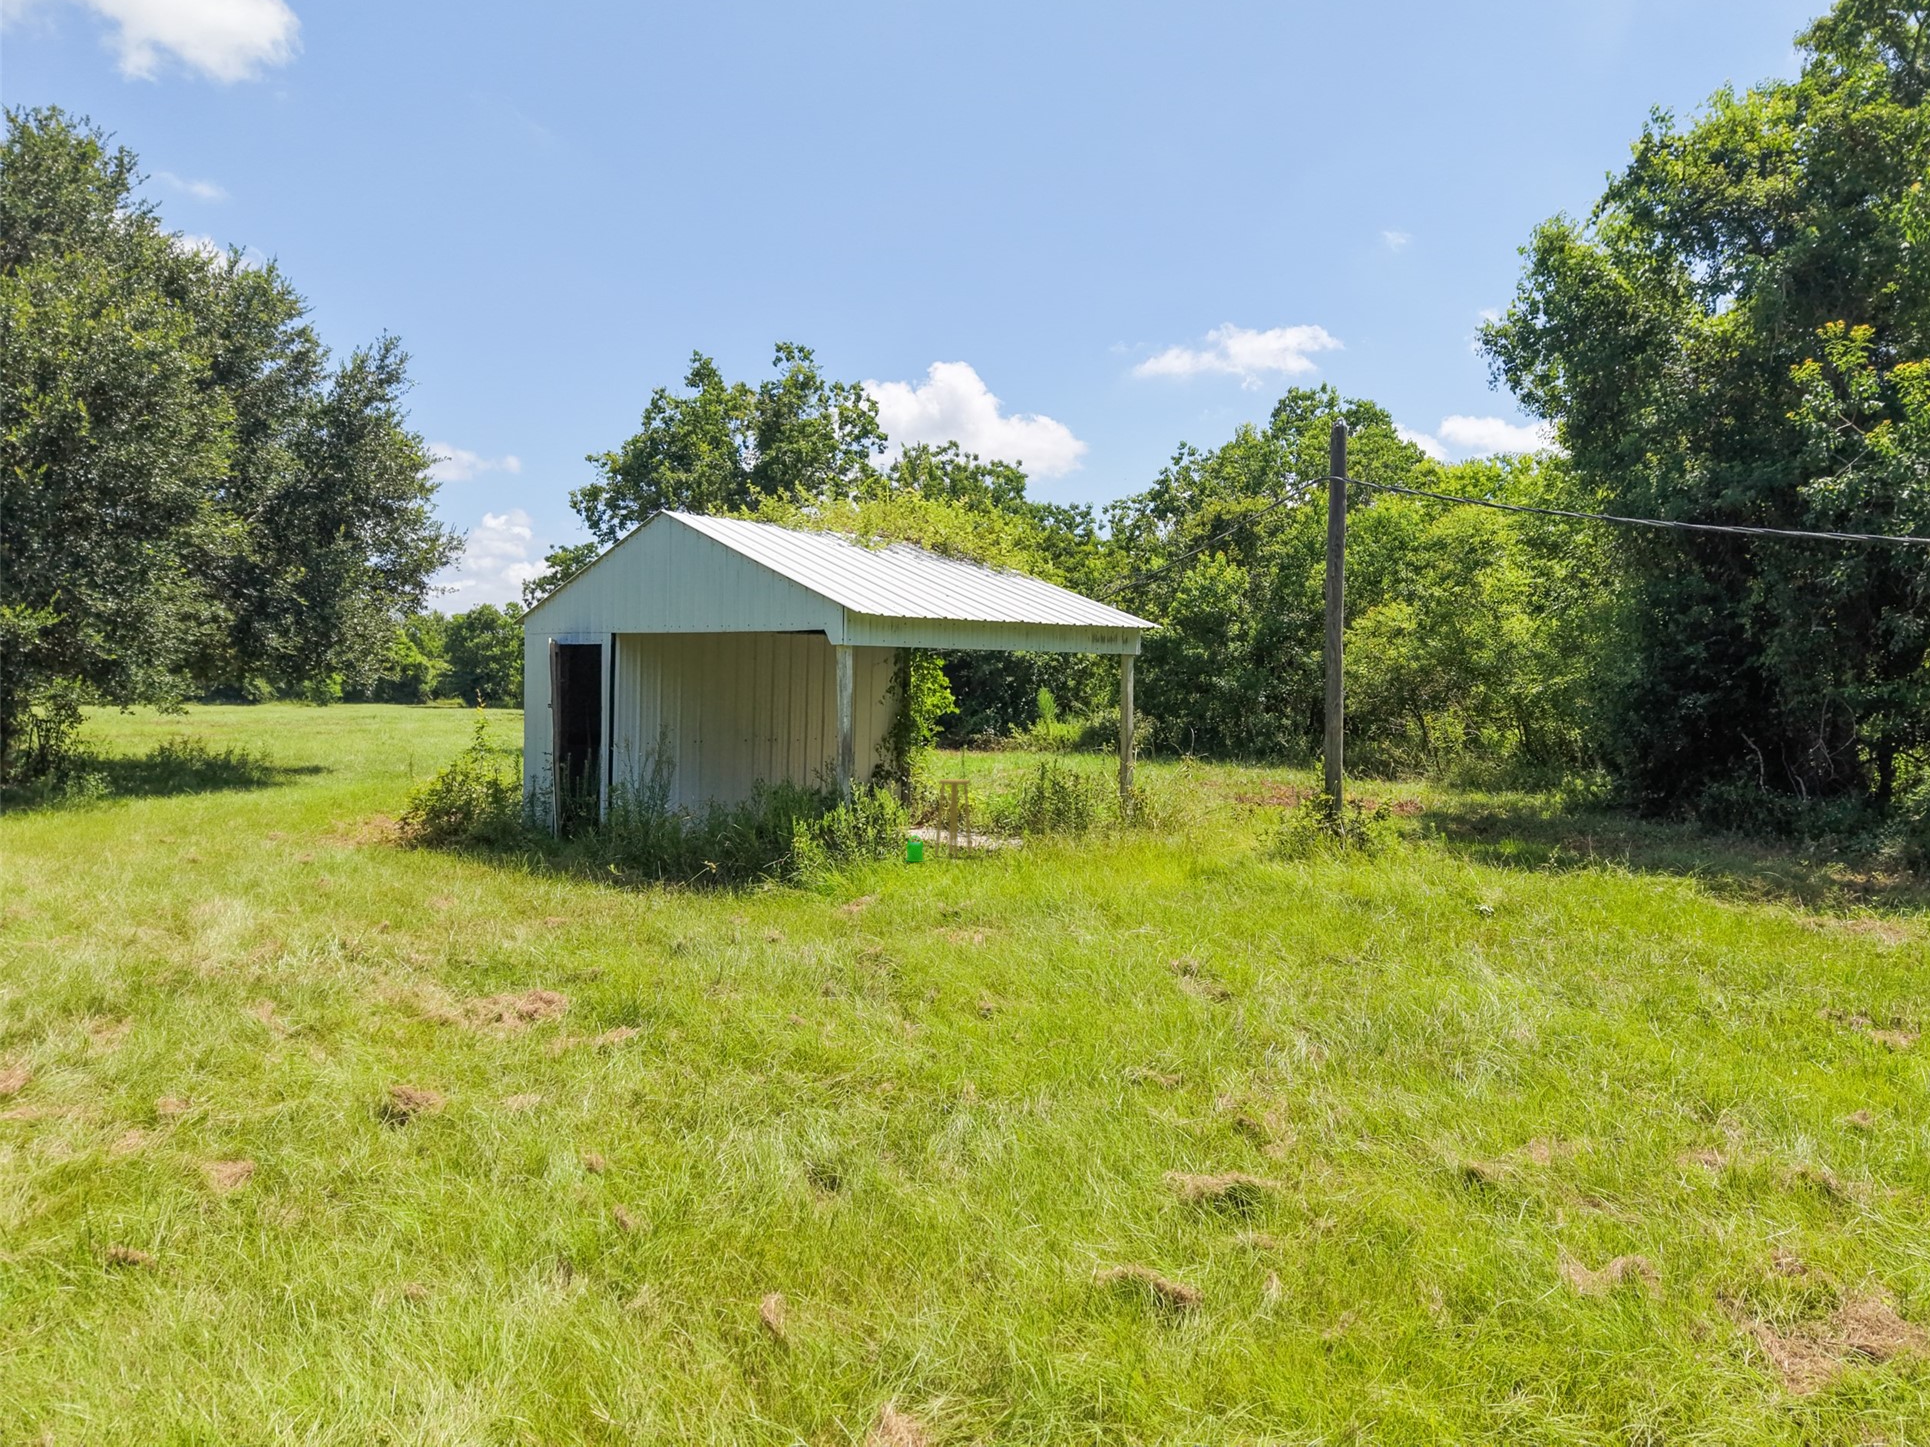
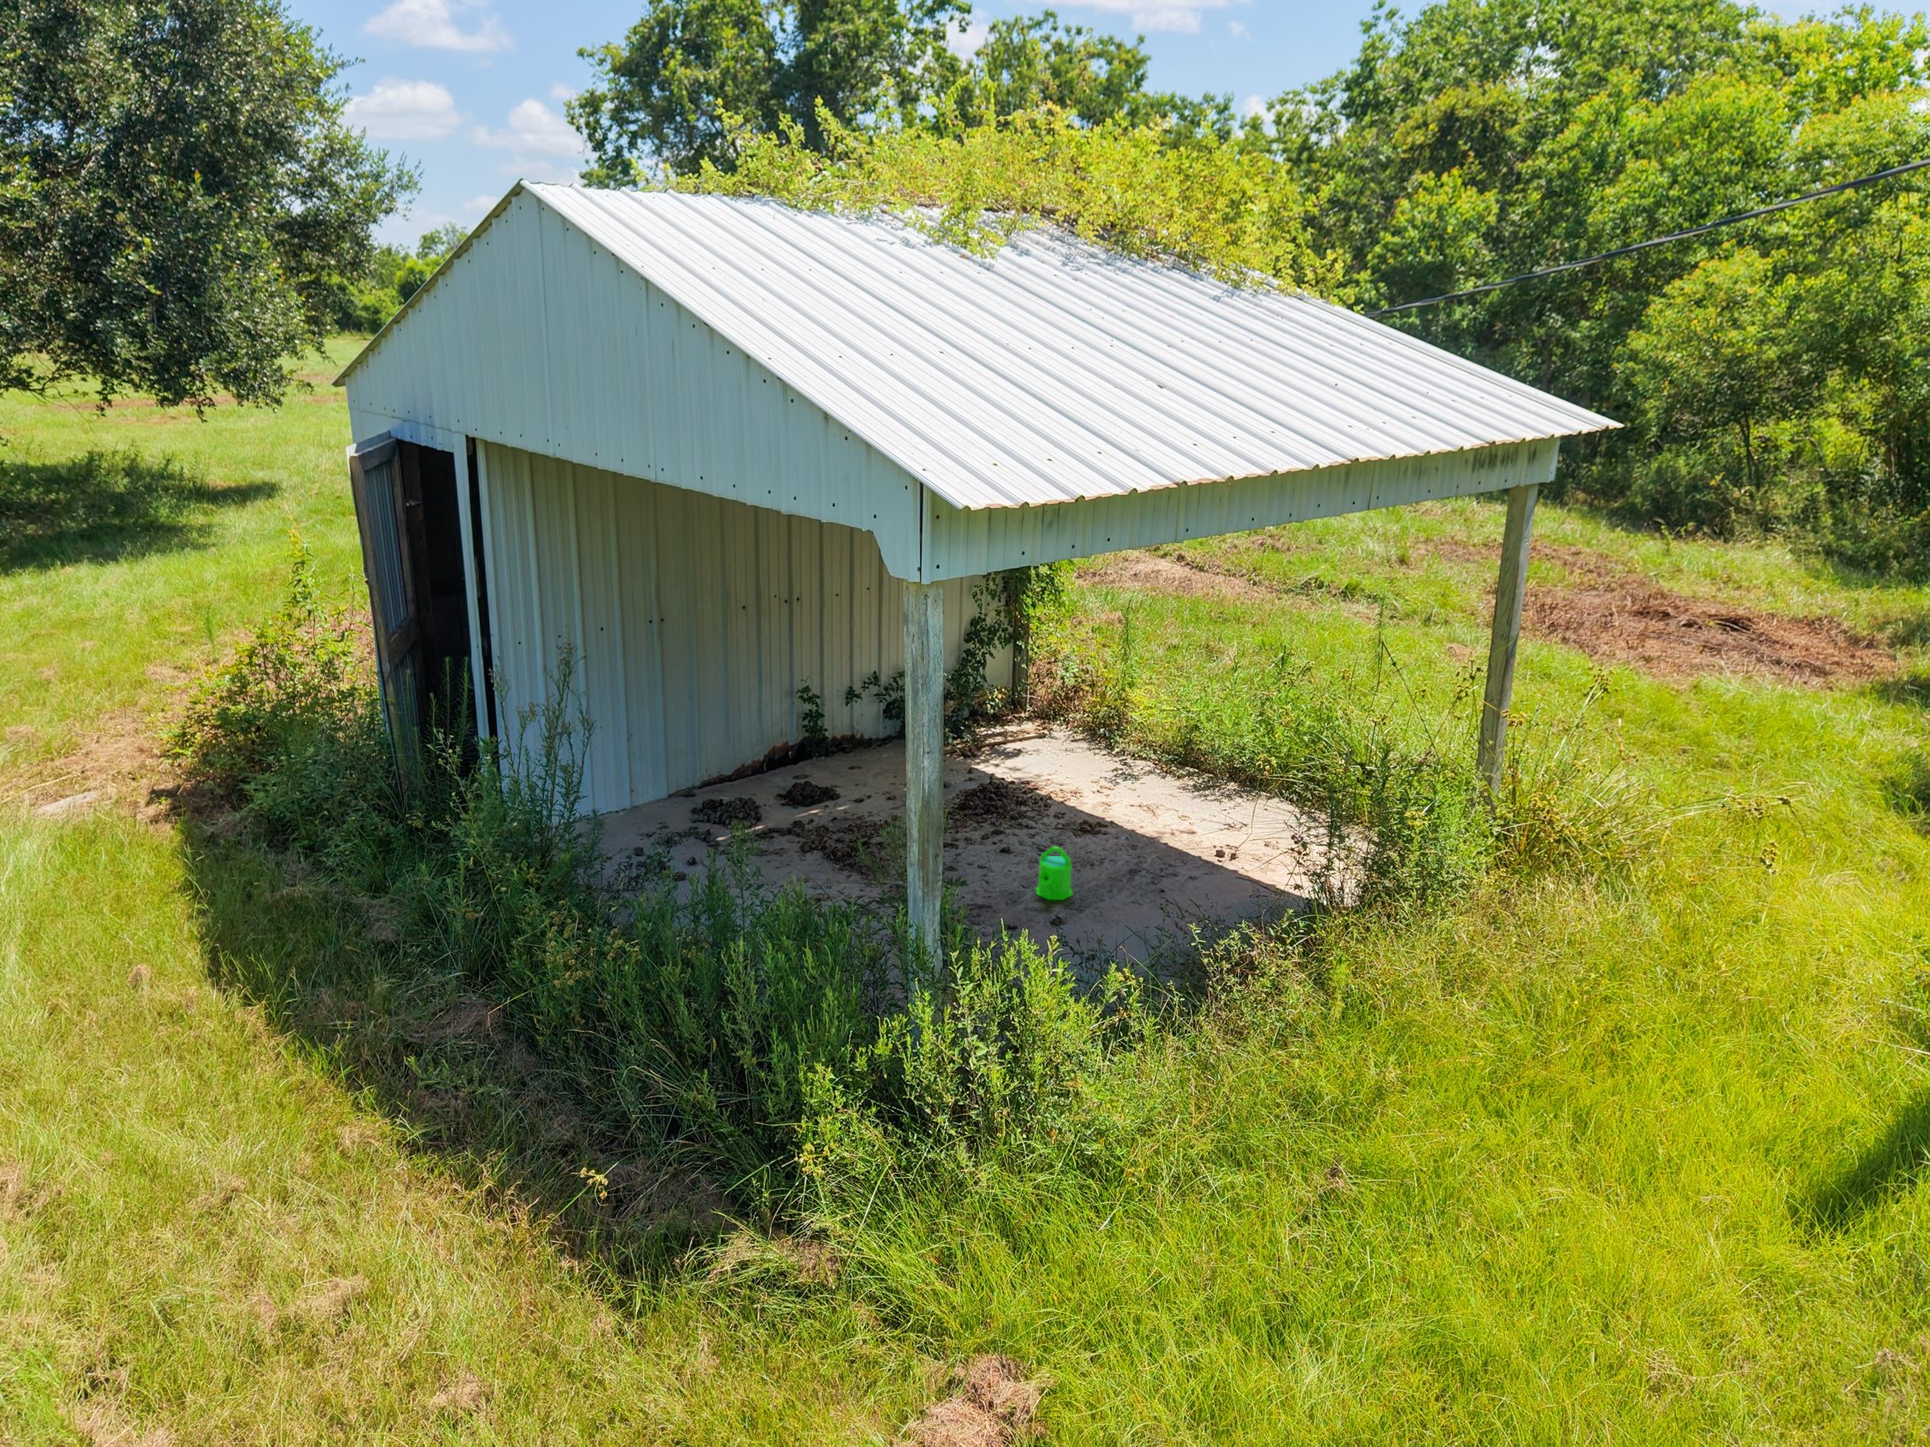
stool: present [935,779,971,858] -> none [1088,723,1163,882]

